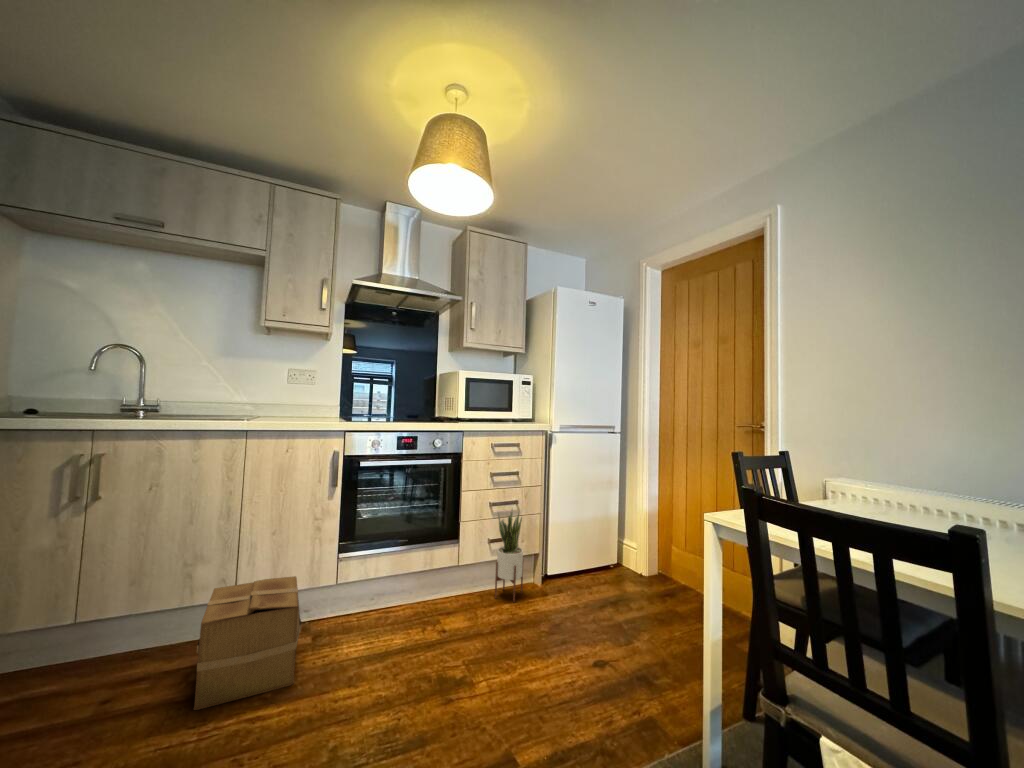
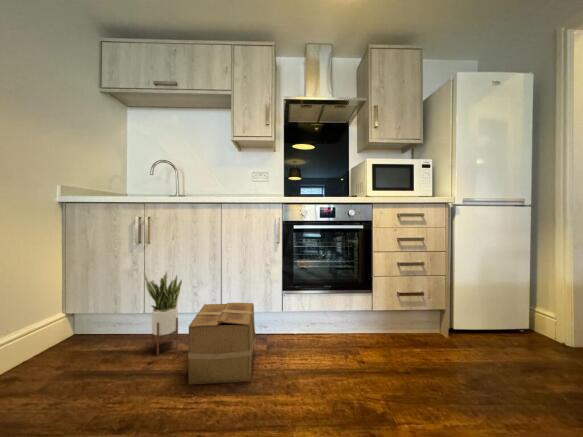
potted plant: present [495,509,523,602] -> present [144,272,182,355]

